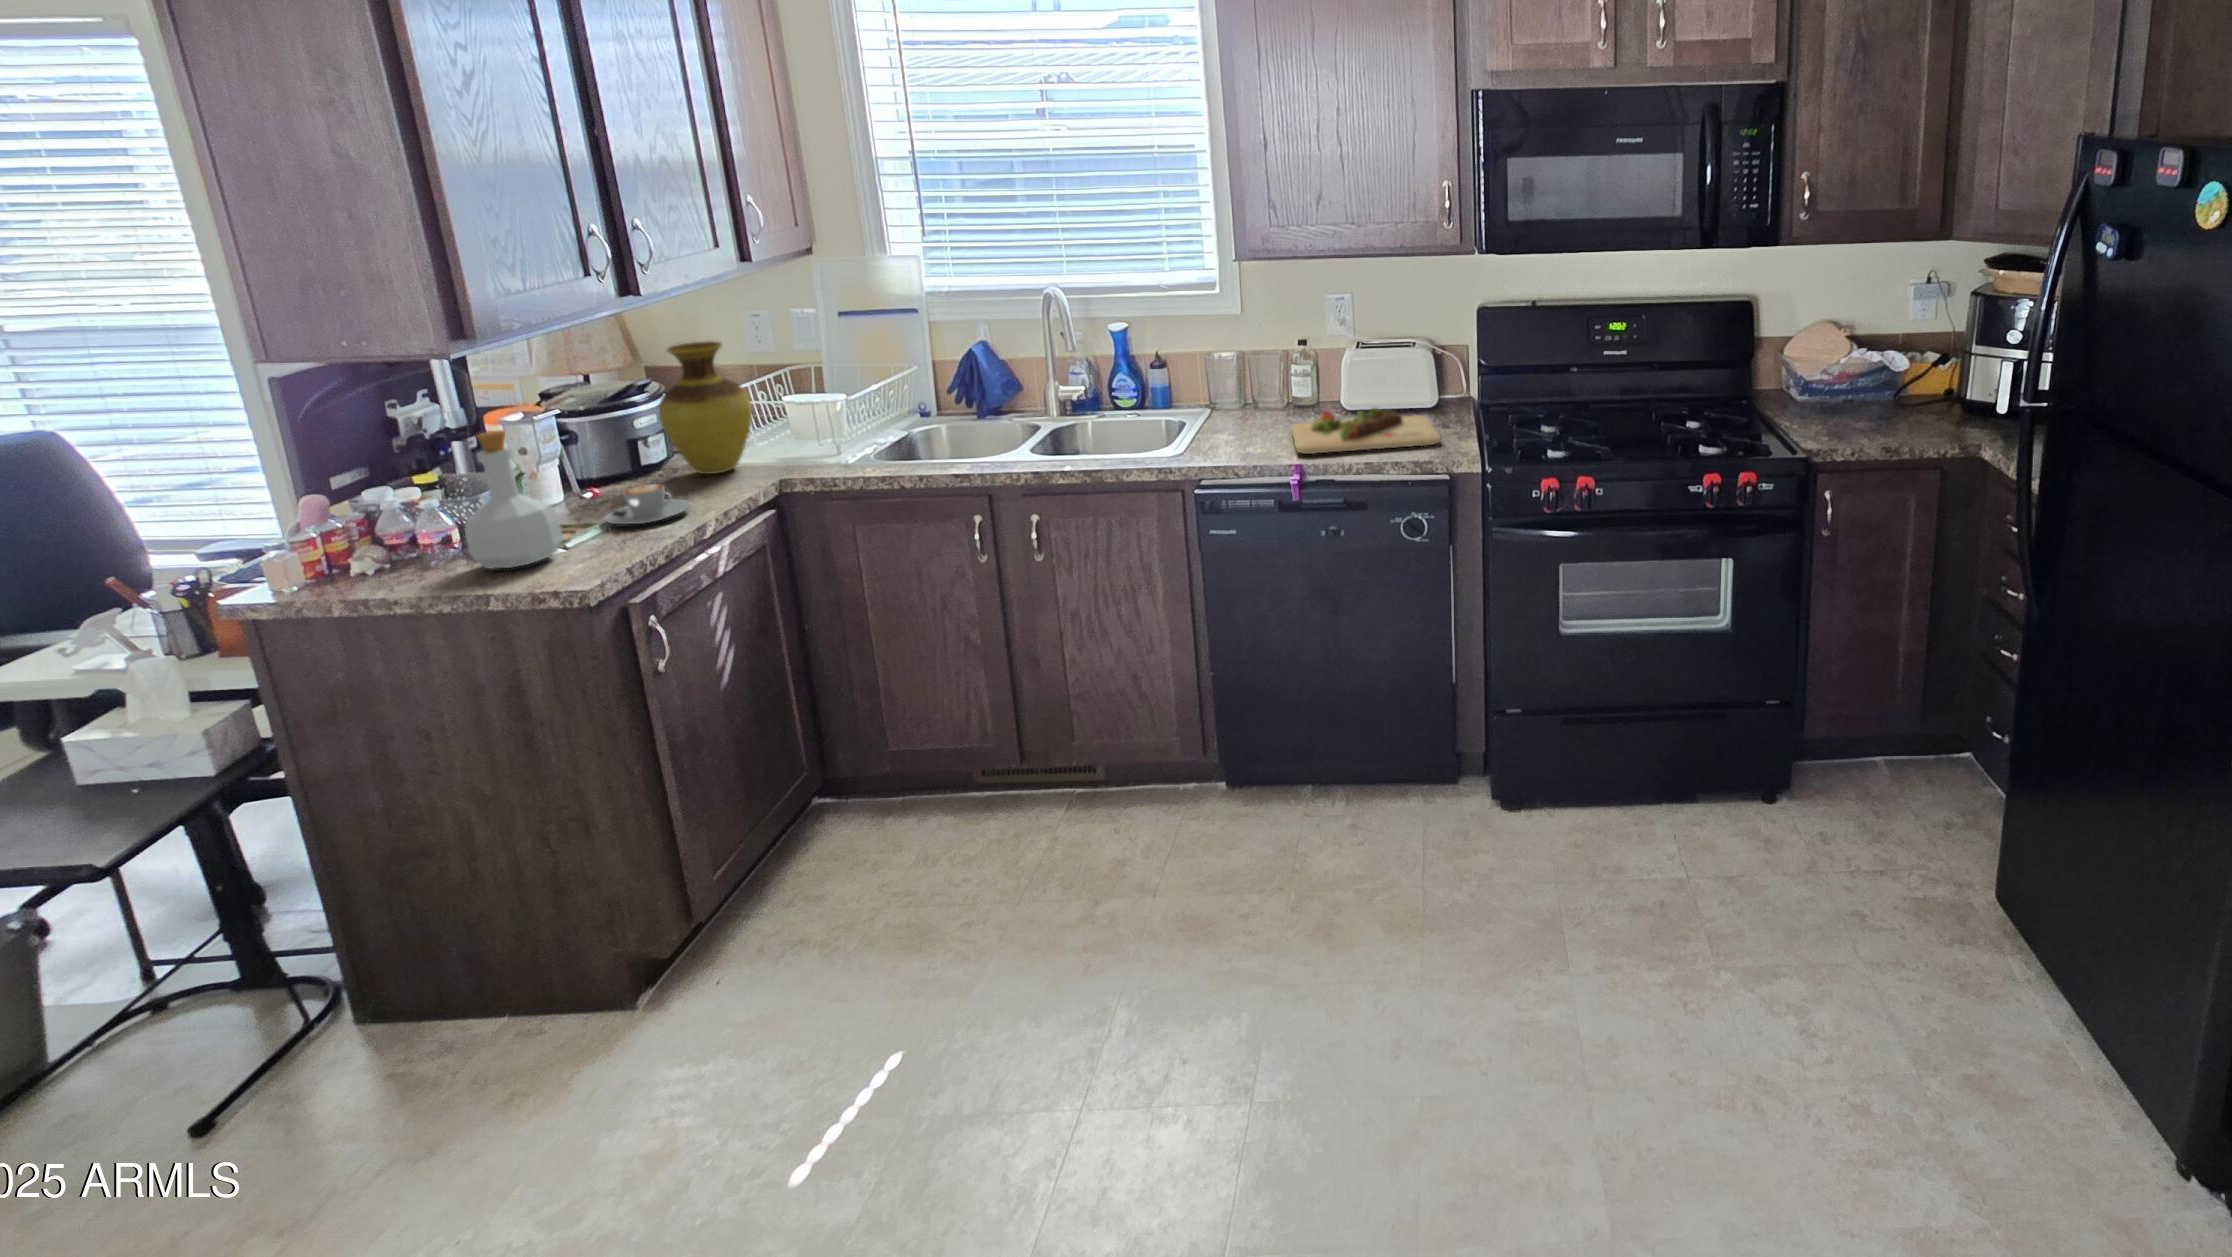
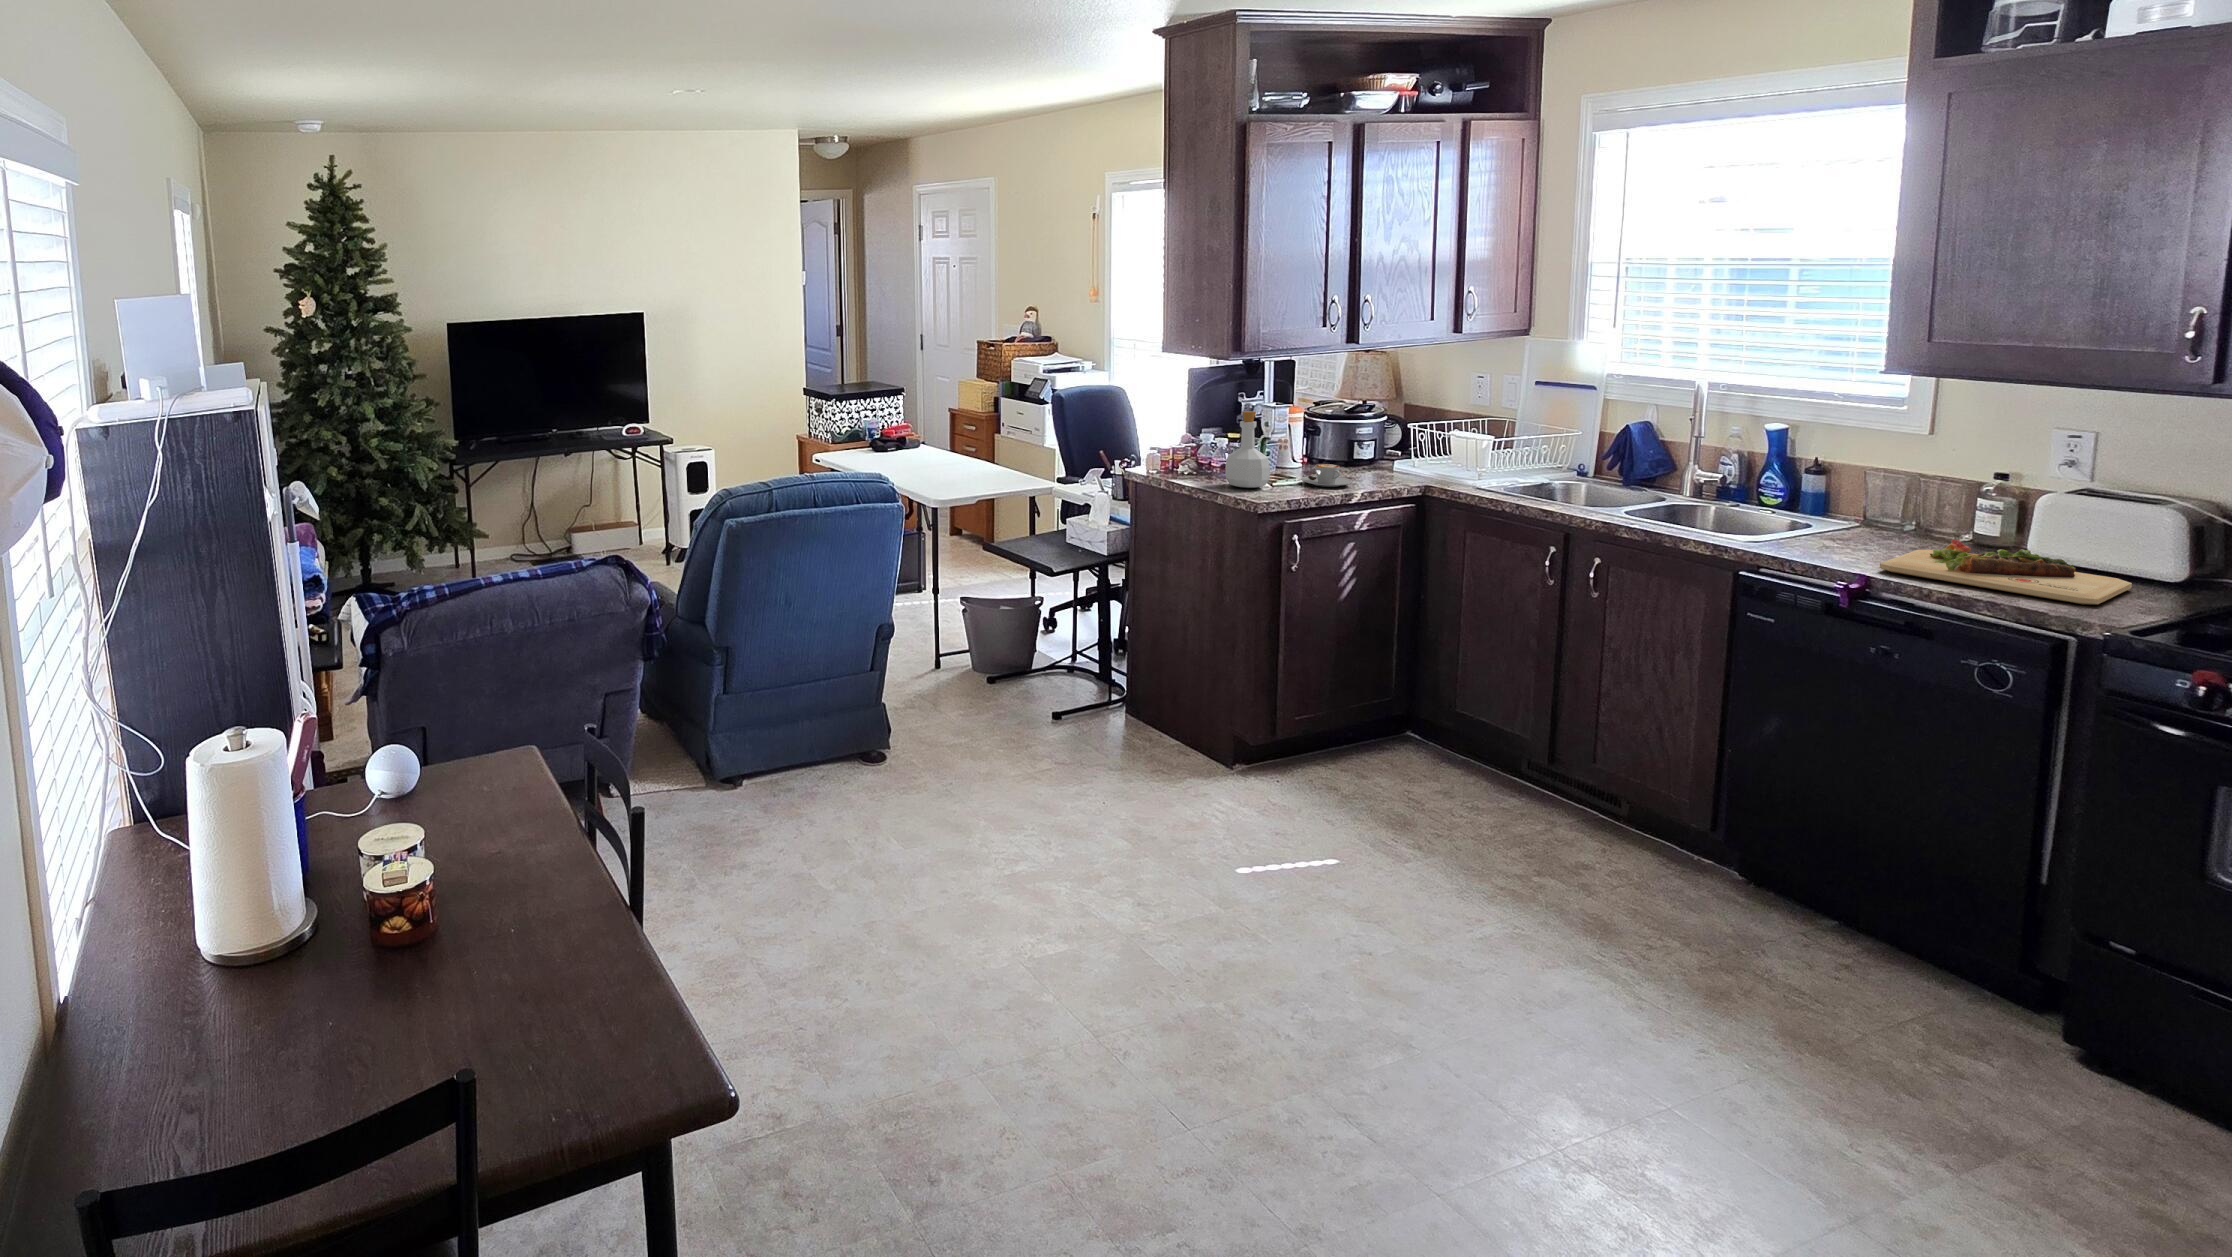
vase: present [659,341,752,474] -> none [1365,384,1425,474]

